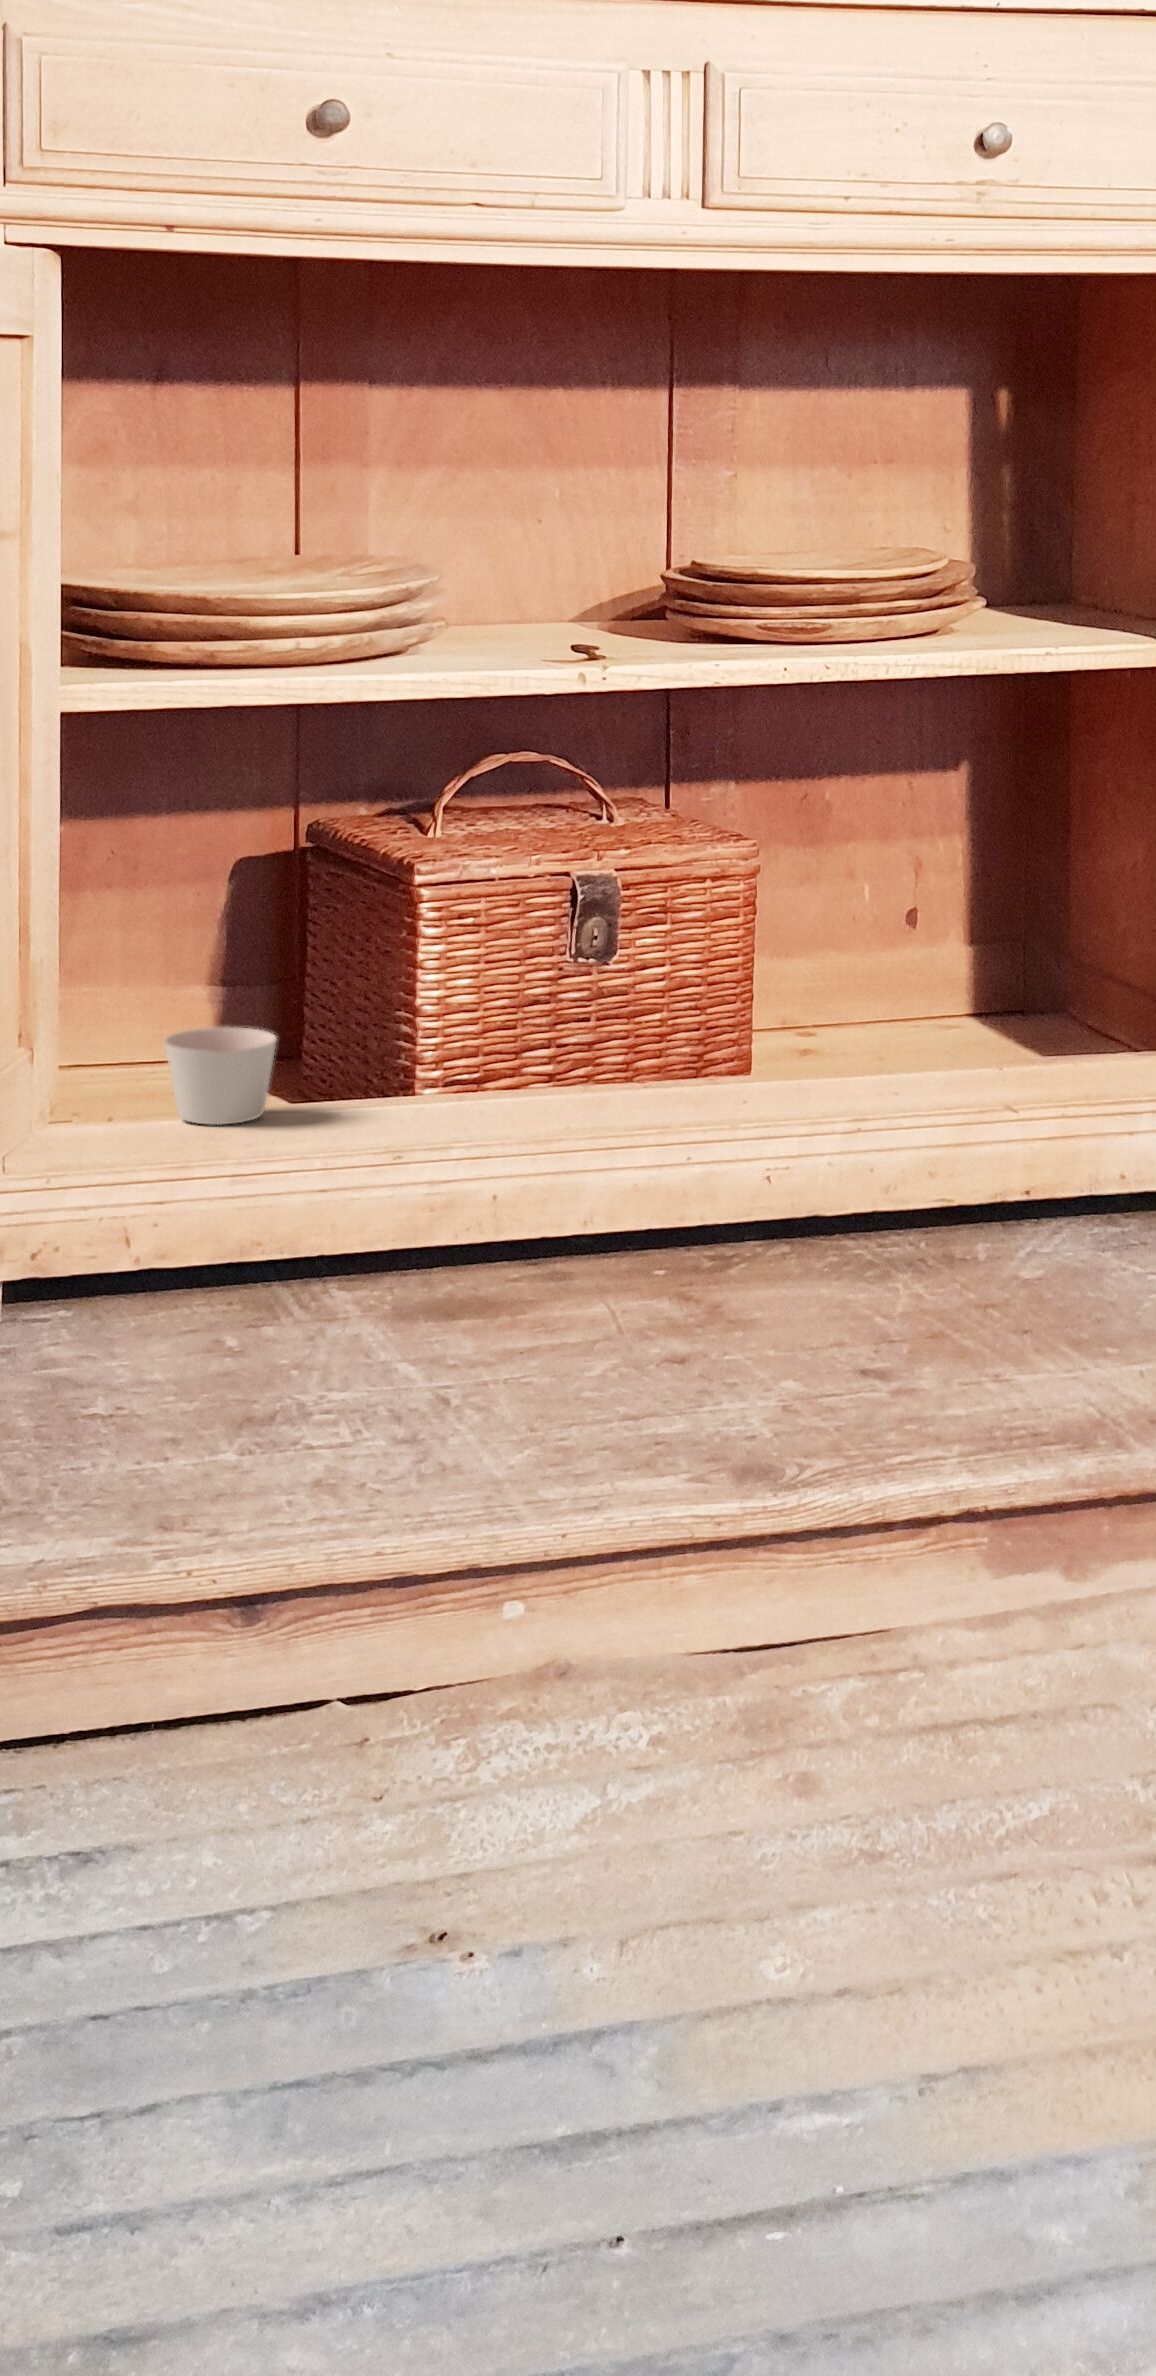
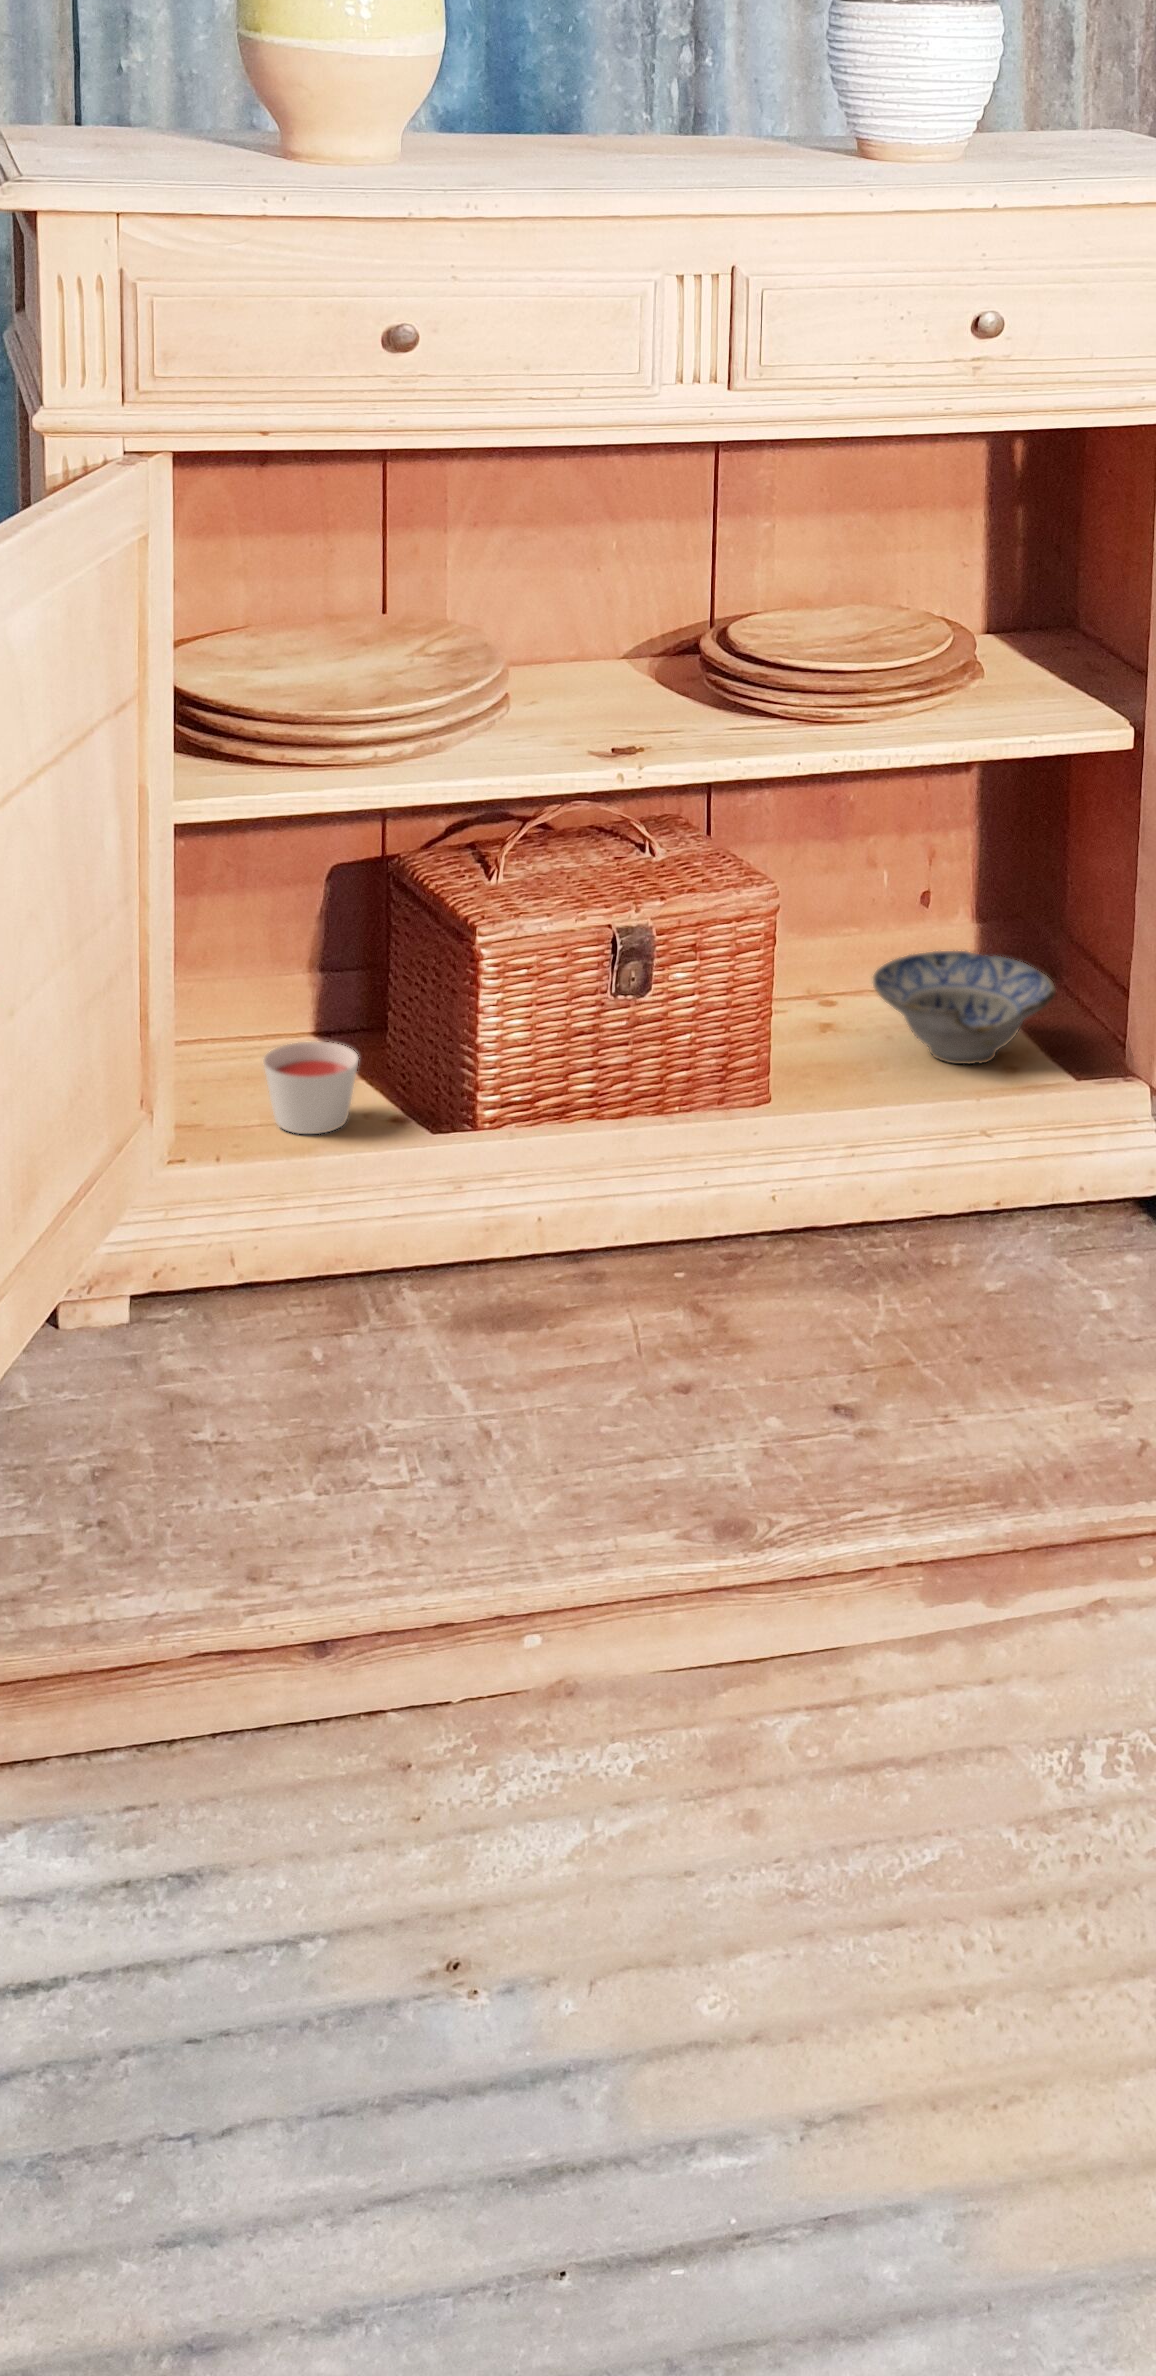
ceramic bowl: none [862,958,1072,1069] -> present [873,951,1056,1064]

